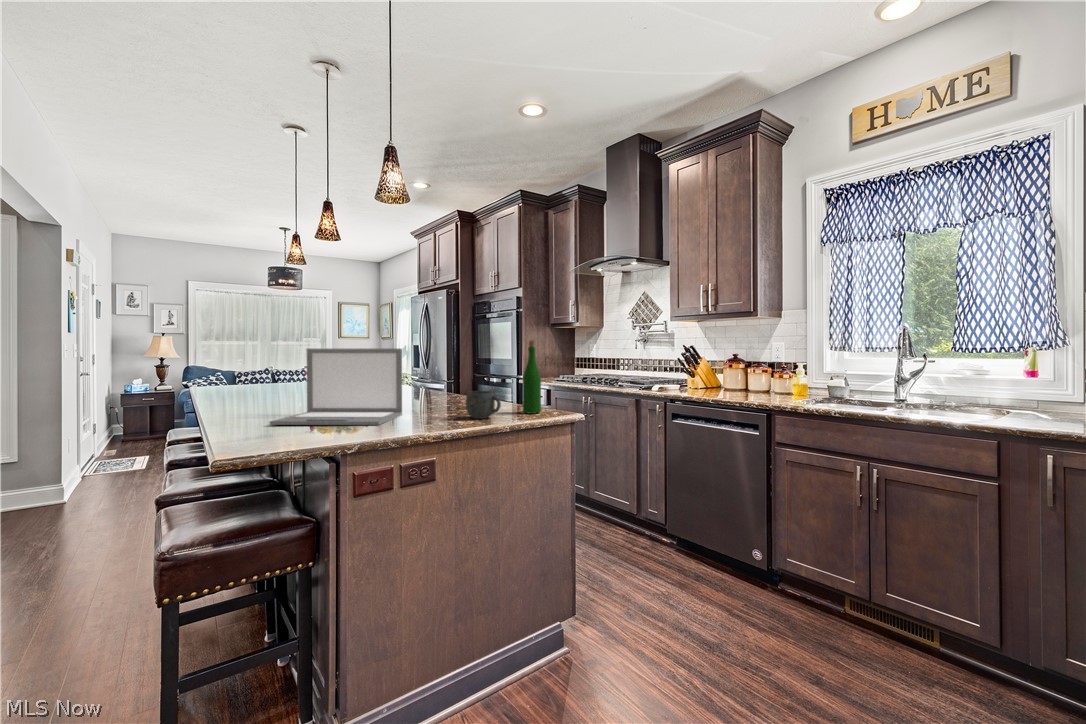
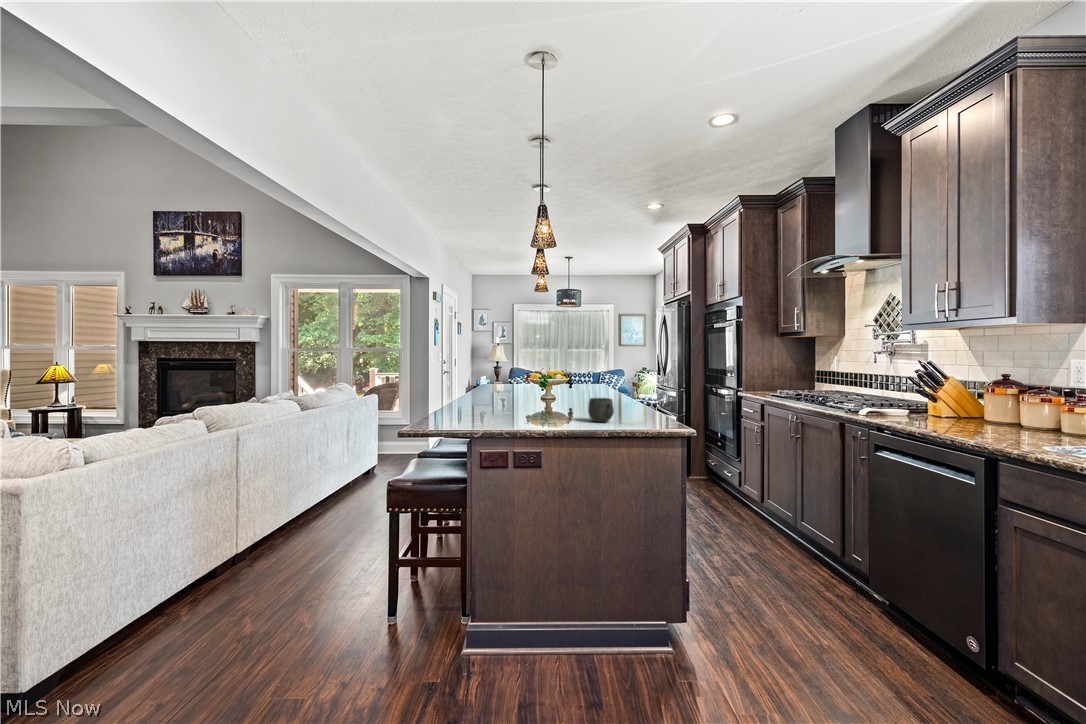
wine bottle: present [523,340,541,414] -> none [645,355,663,423]
laptop: present [270,348,402,425] -> none [461,358,556,418]

